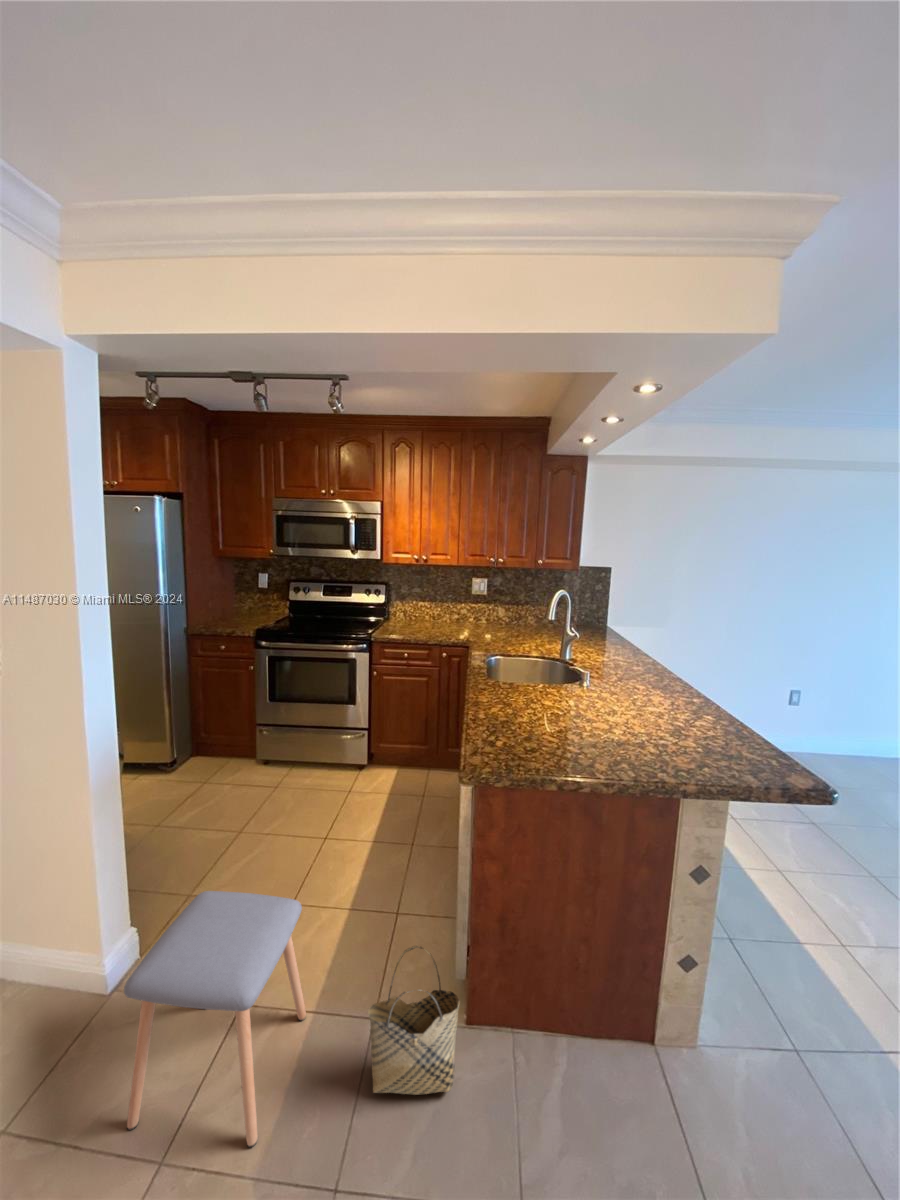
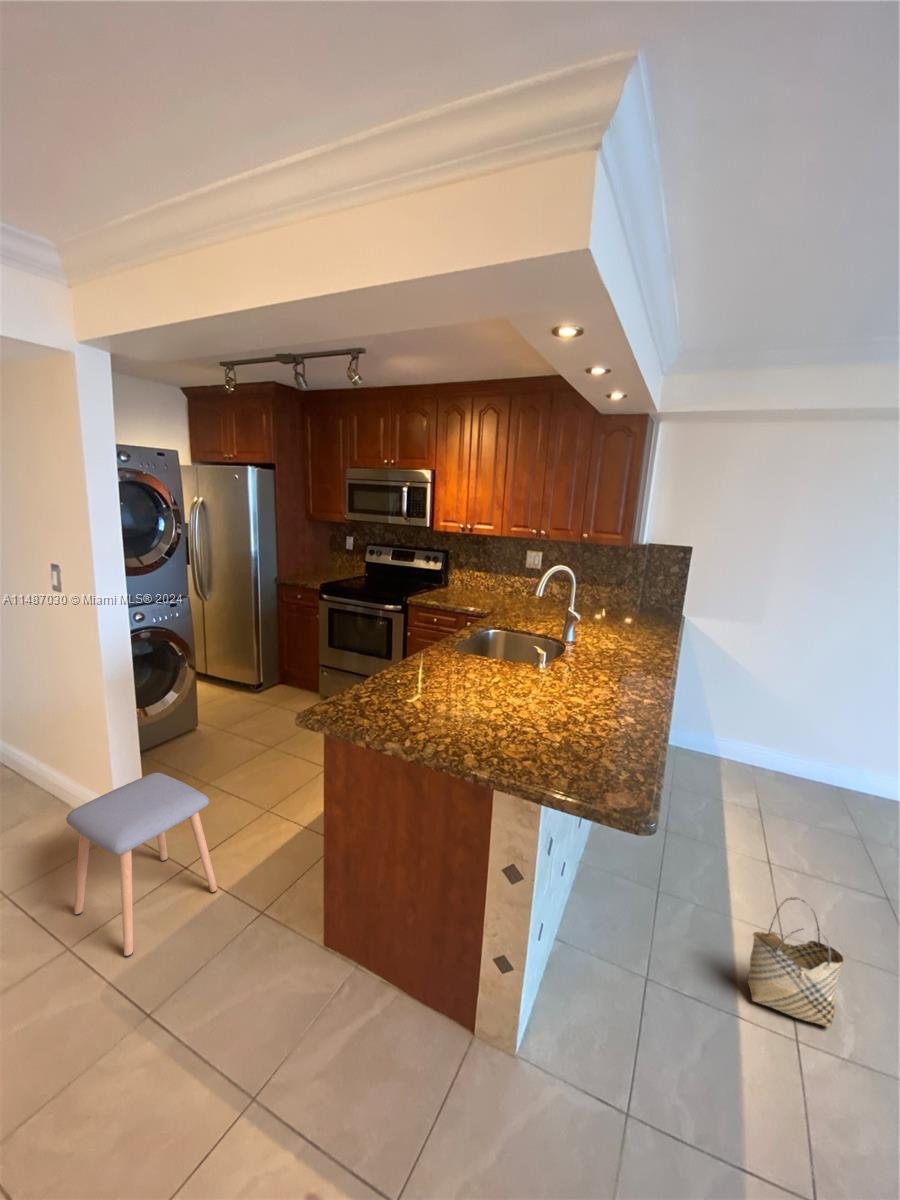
woven basket: present [368,946,460,1095] -> present [748,897,844,1027]

